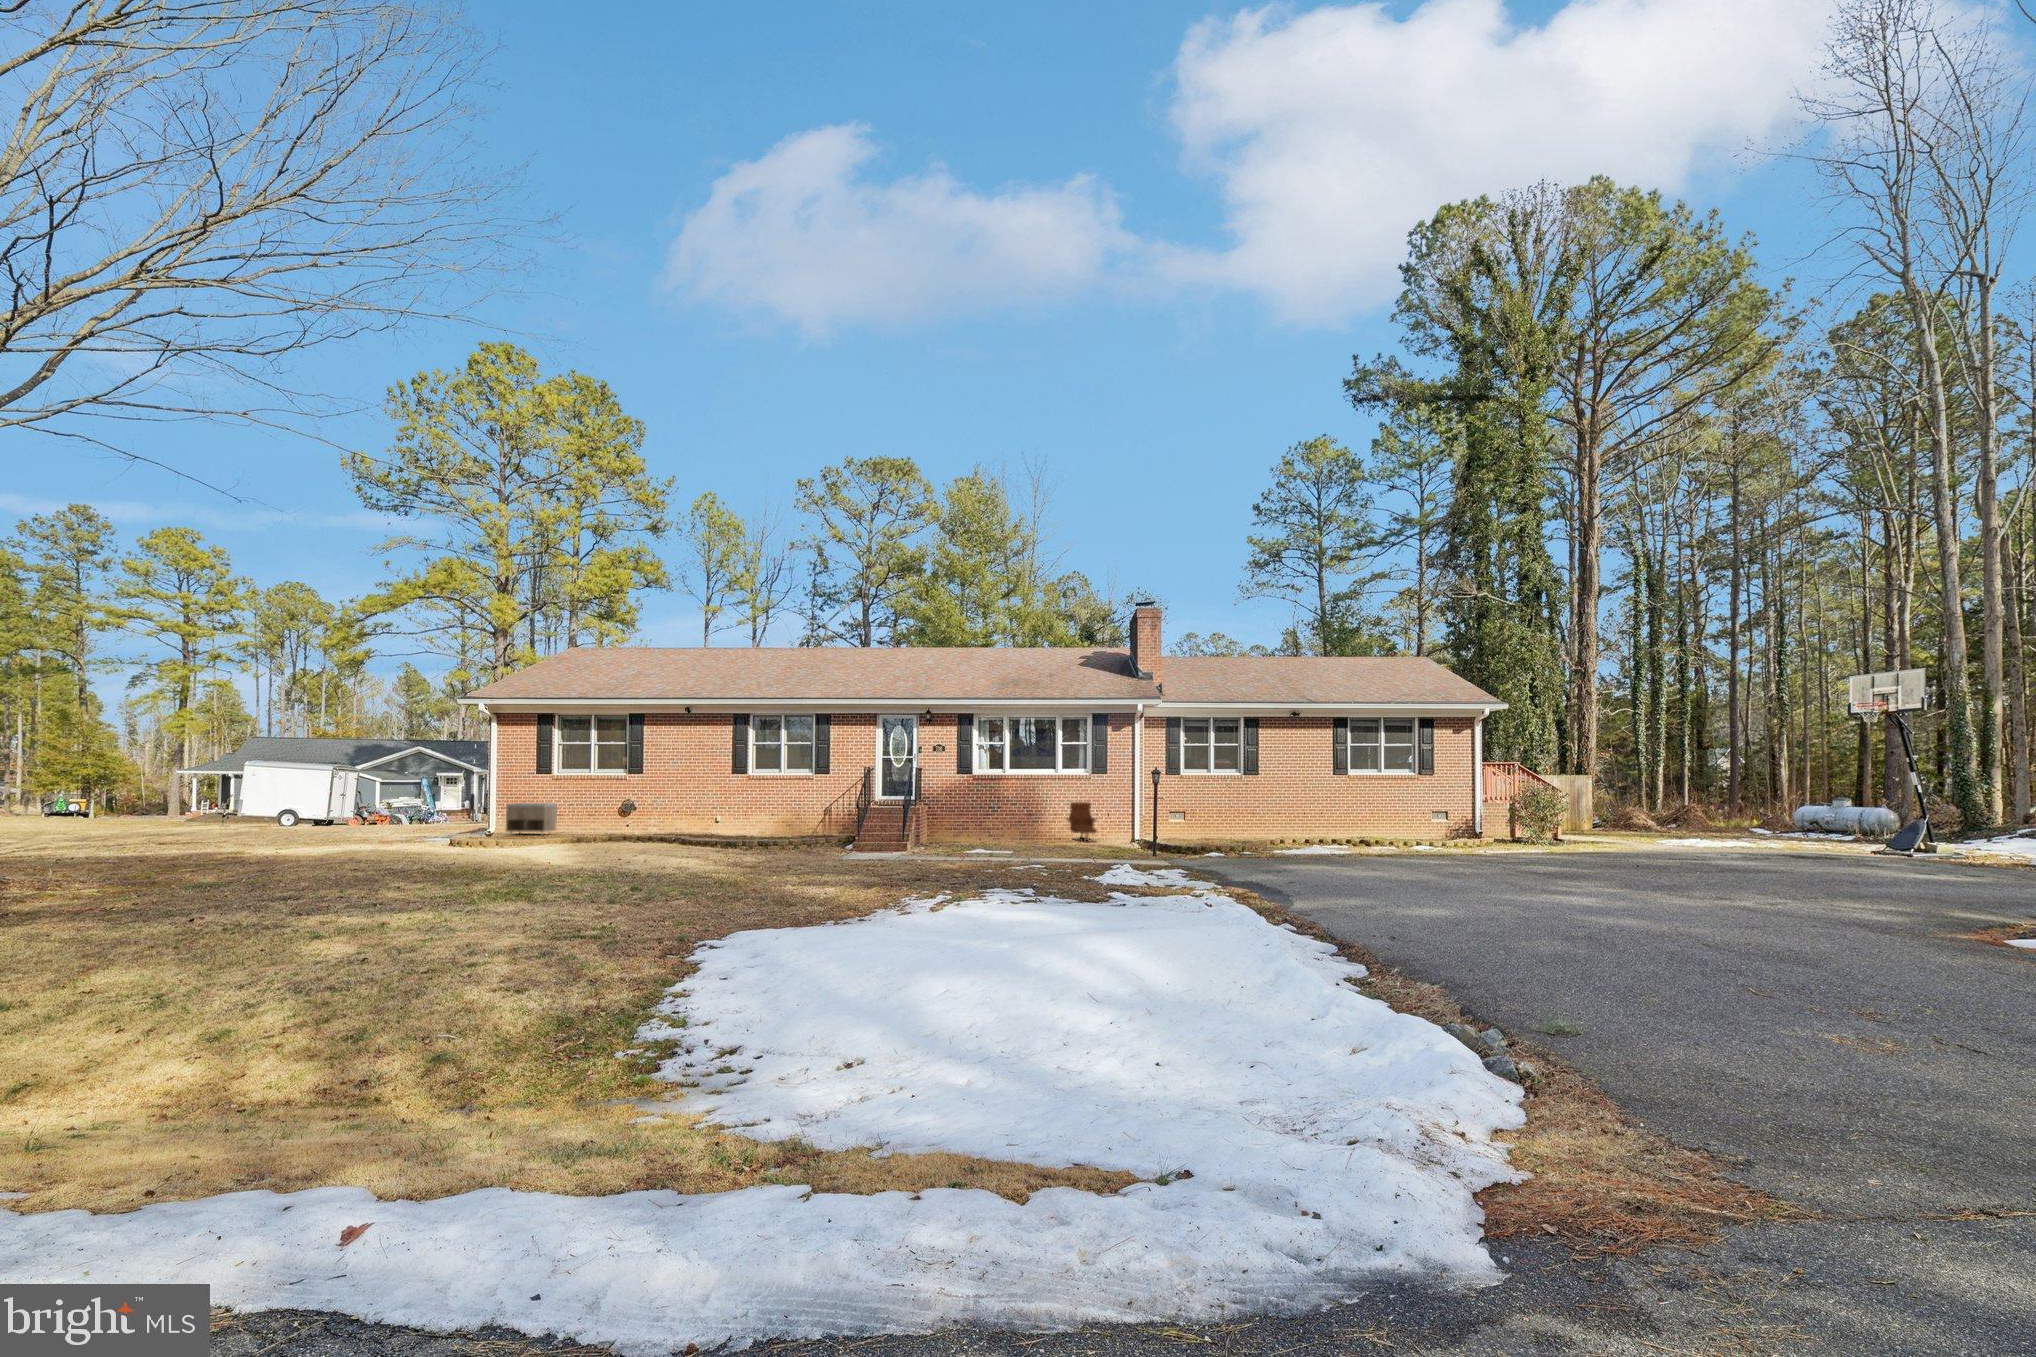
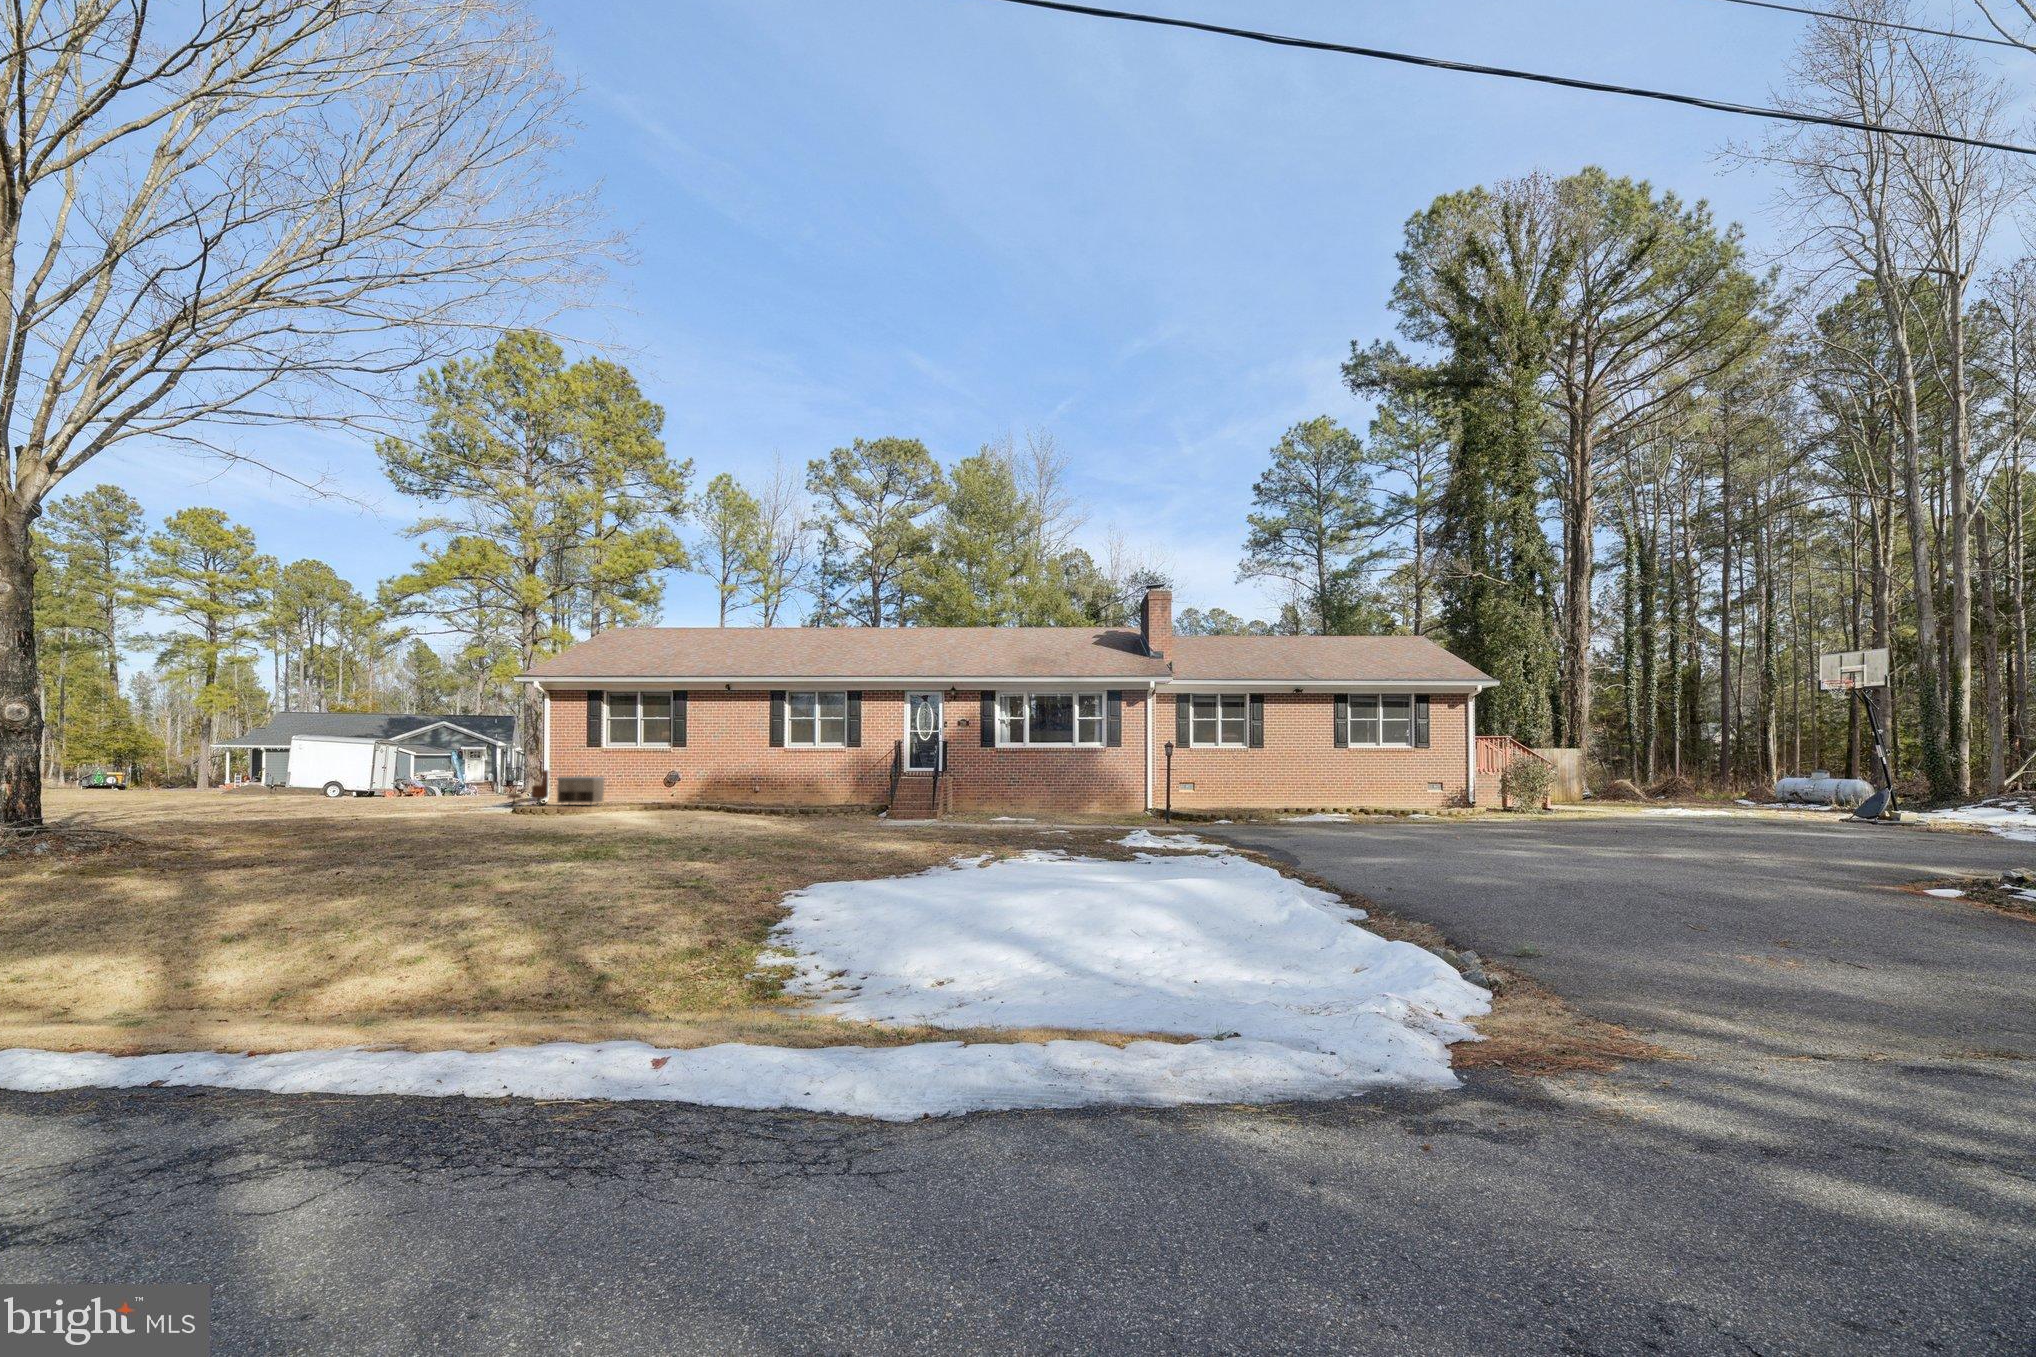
lounge chair: present [1067,802,1097,841] -> present [508,770,549,806]

